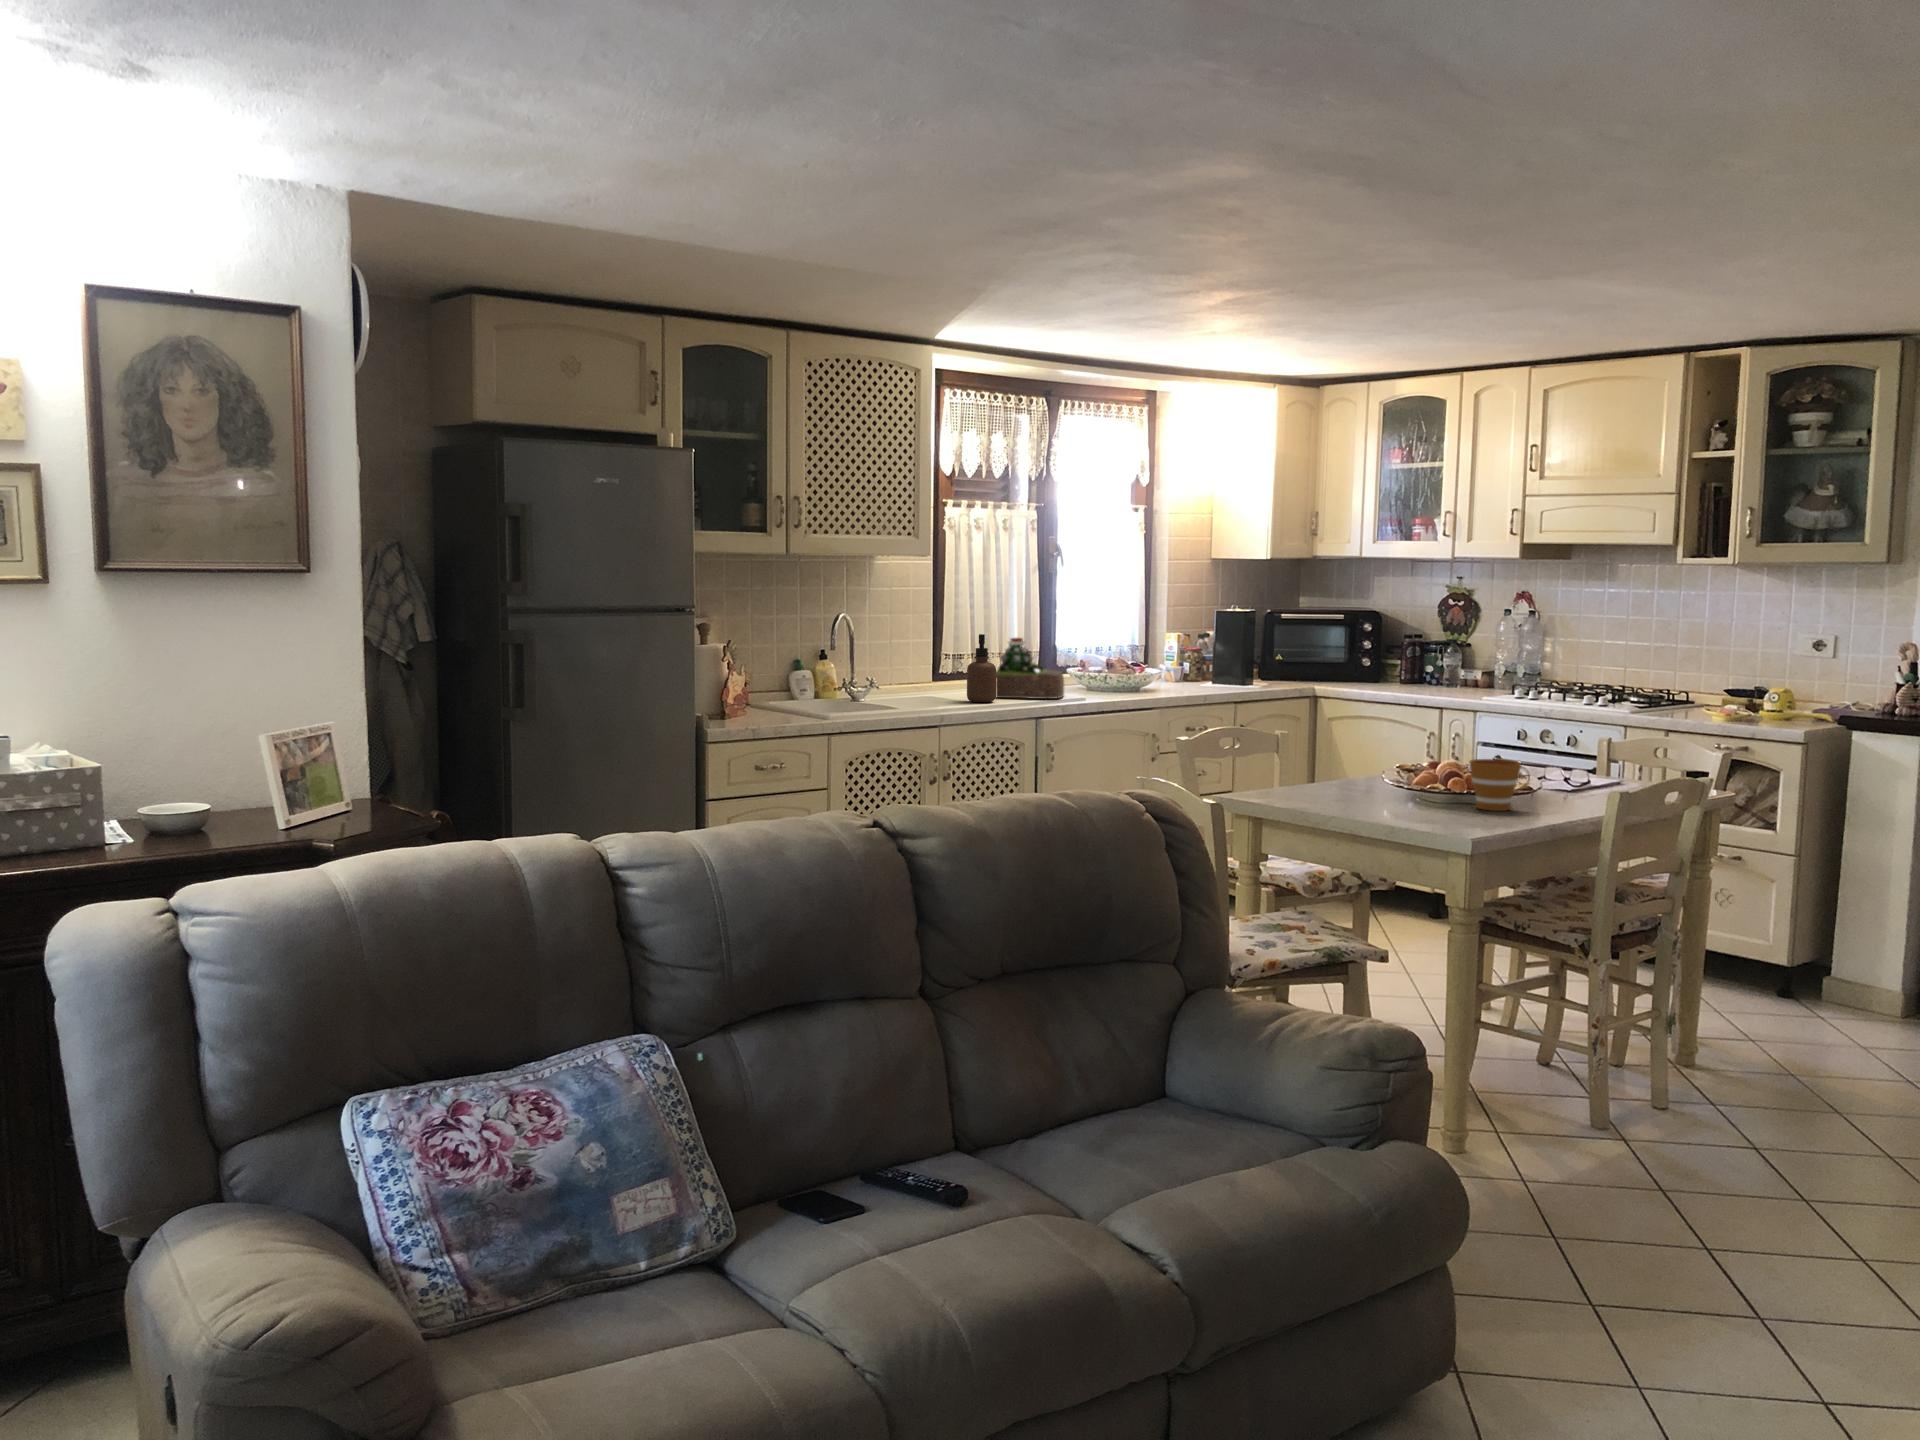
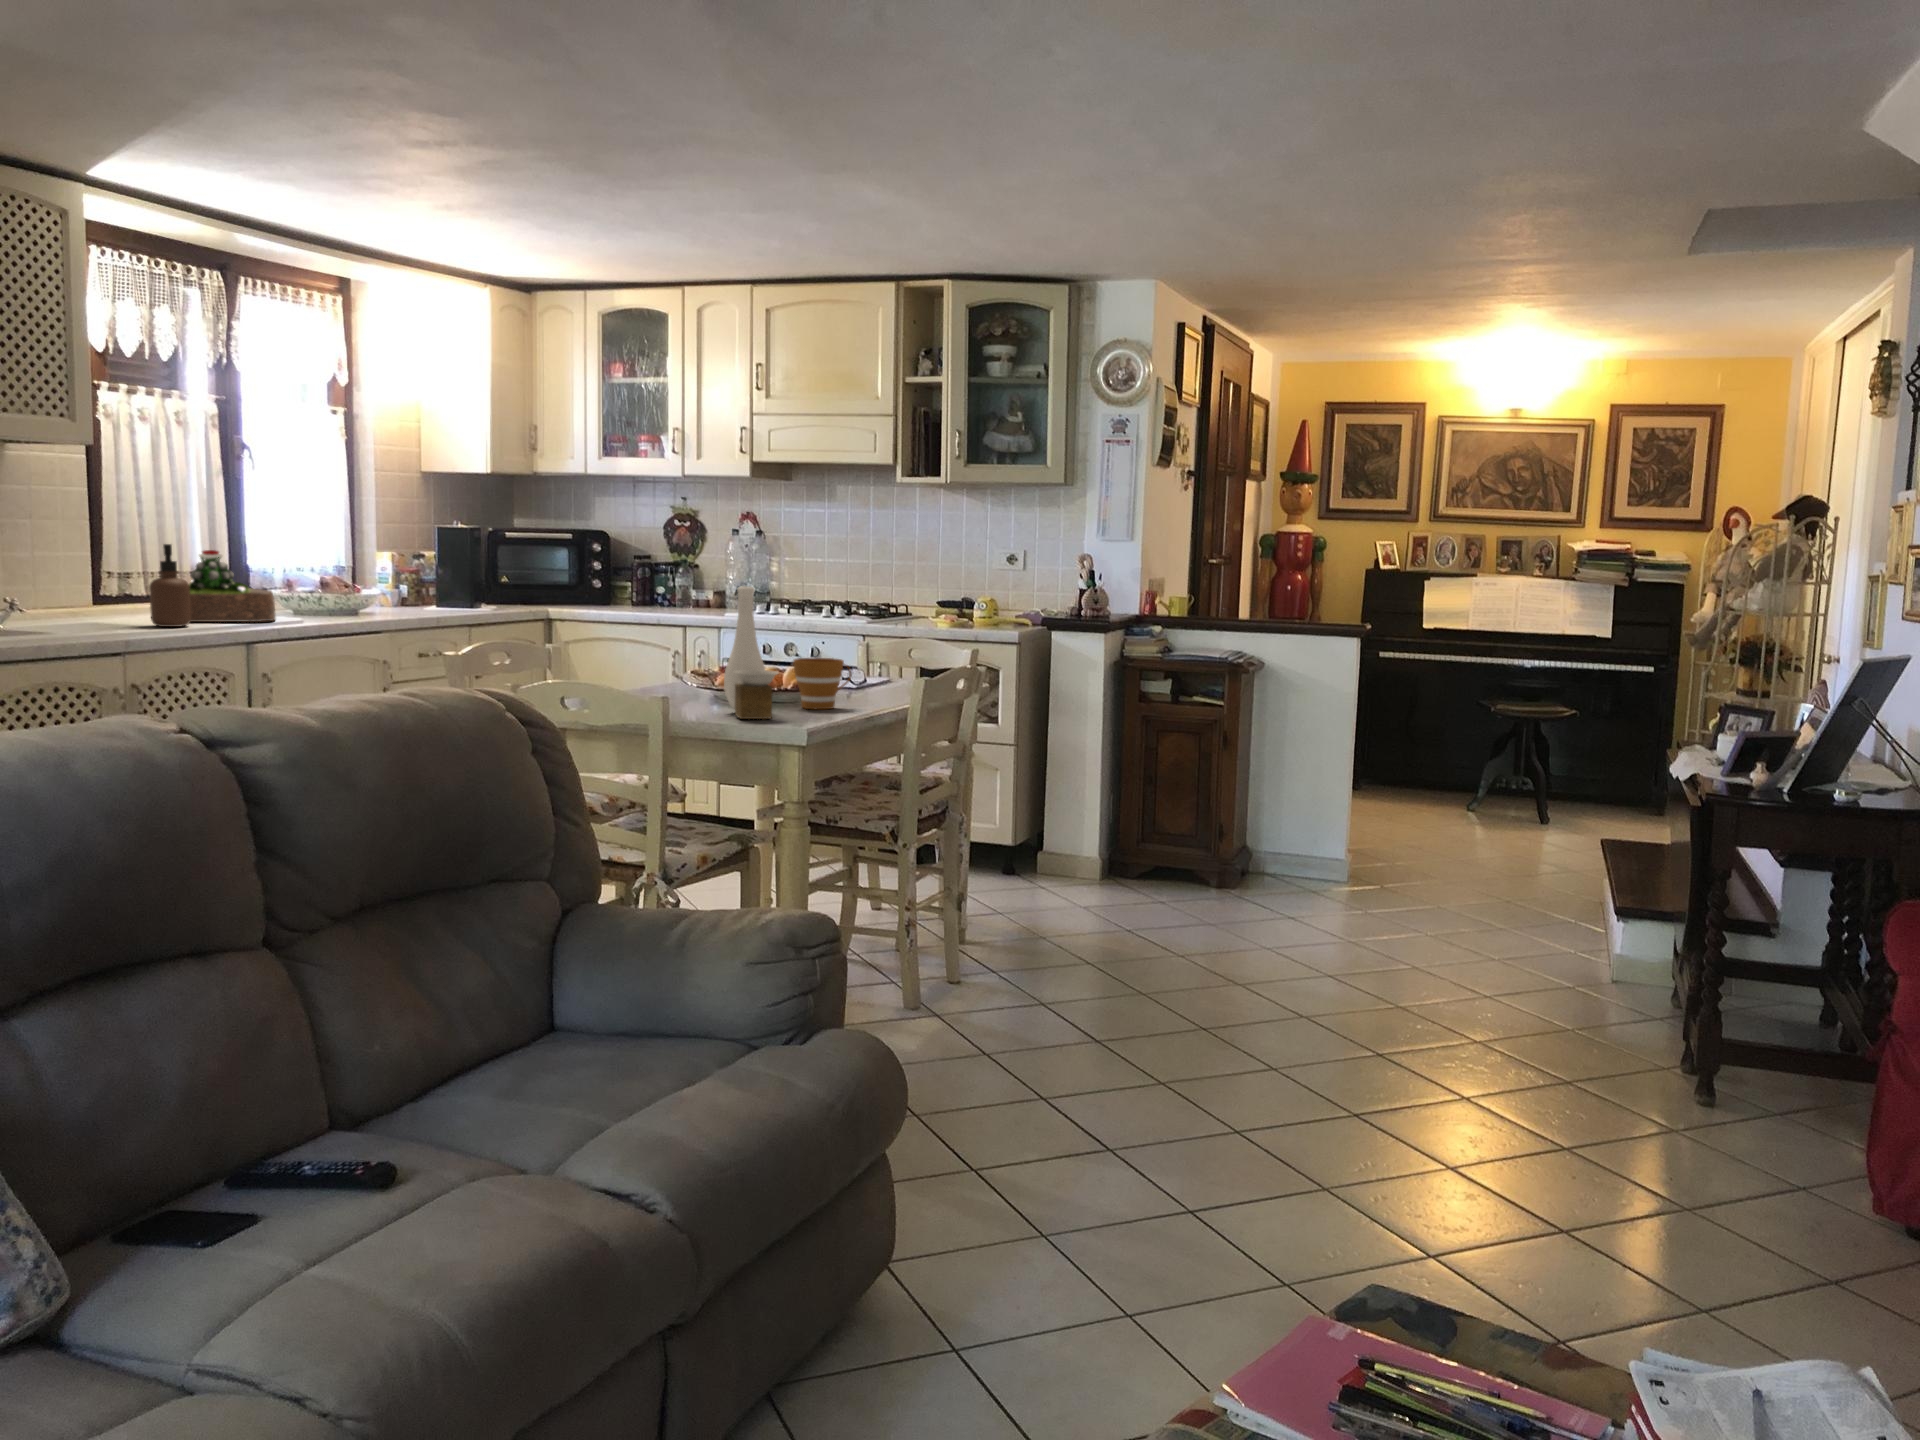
vase: none [1394,690,1440,817] -> present [724,587,778,719]

